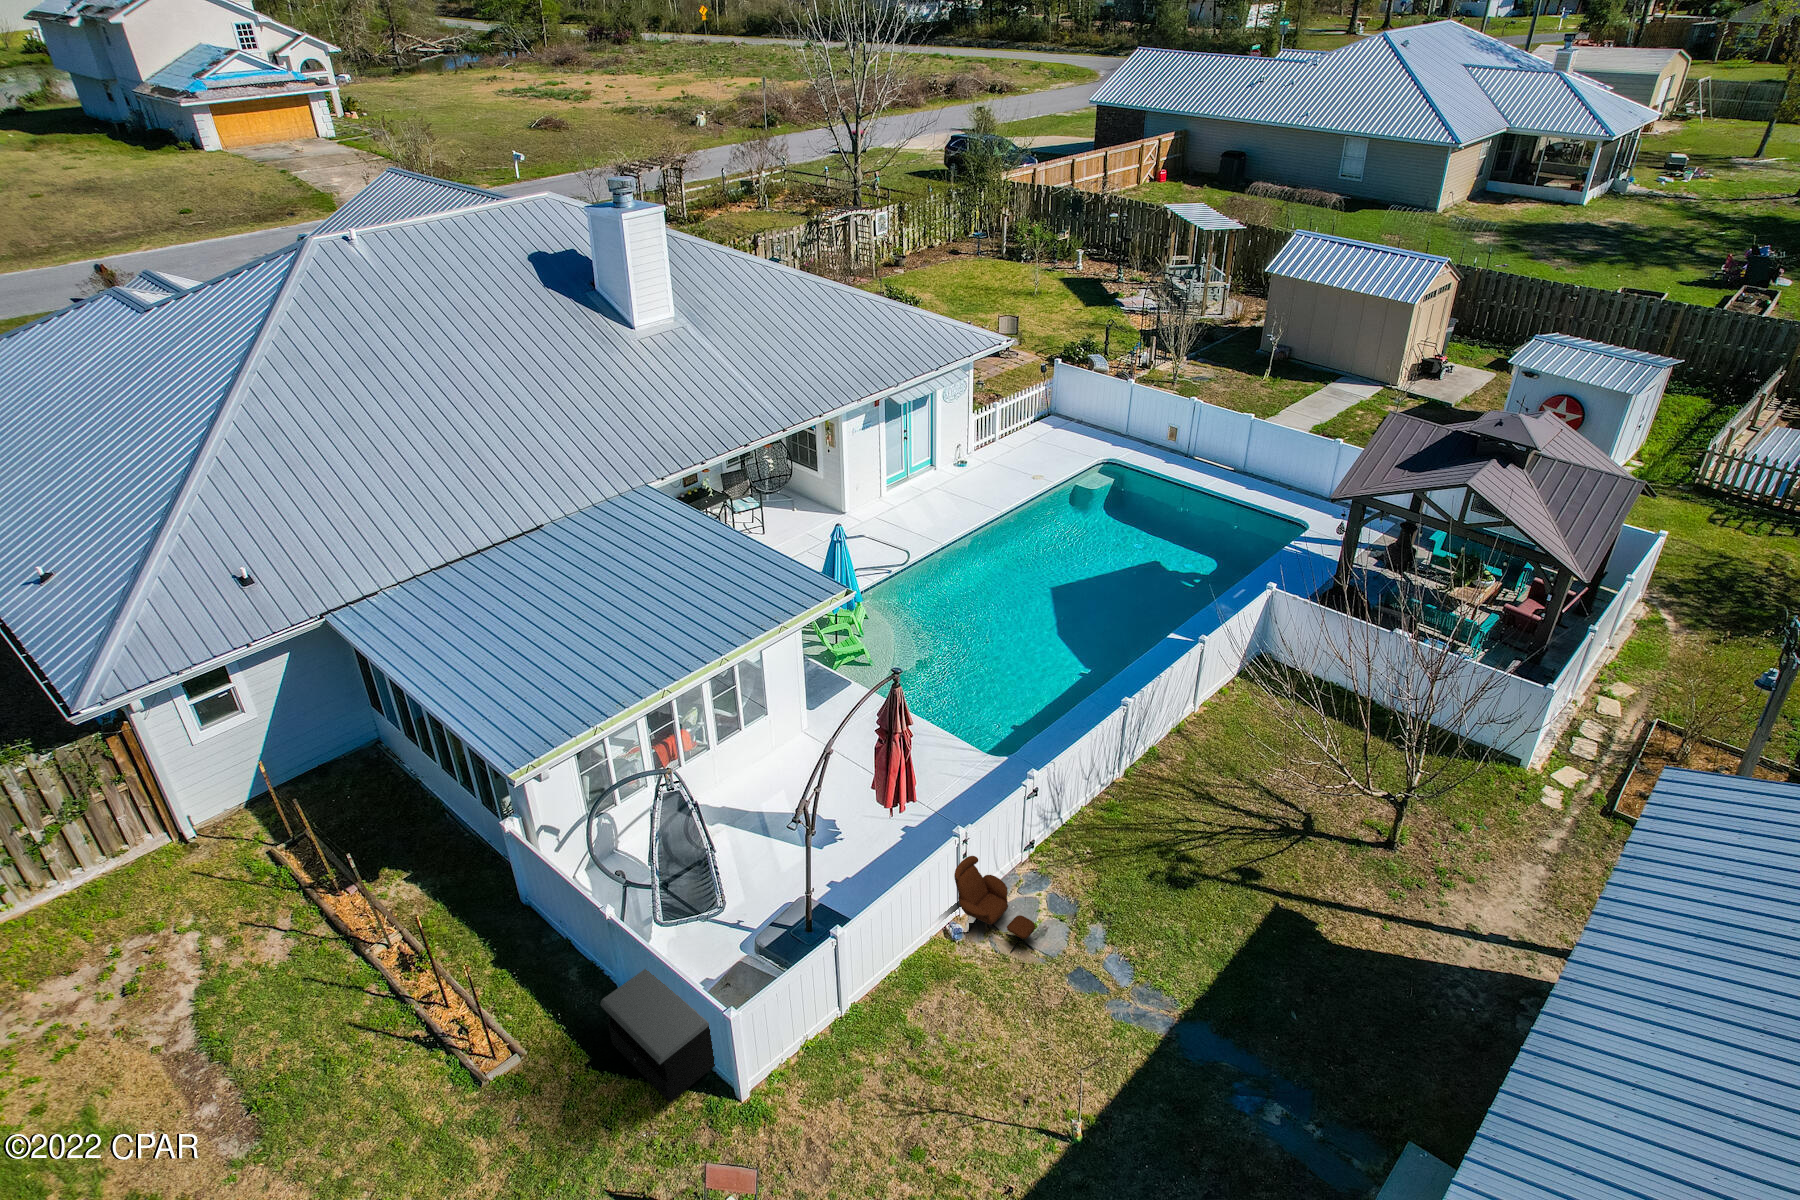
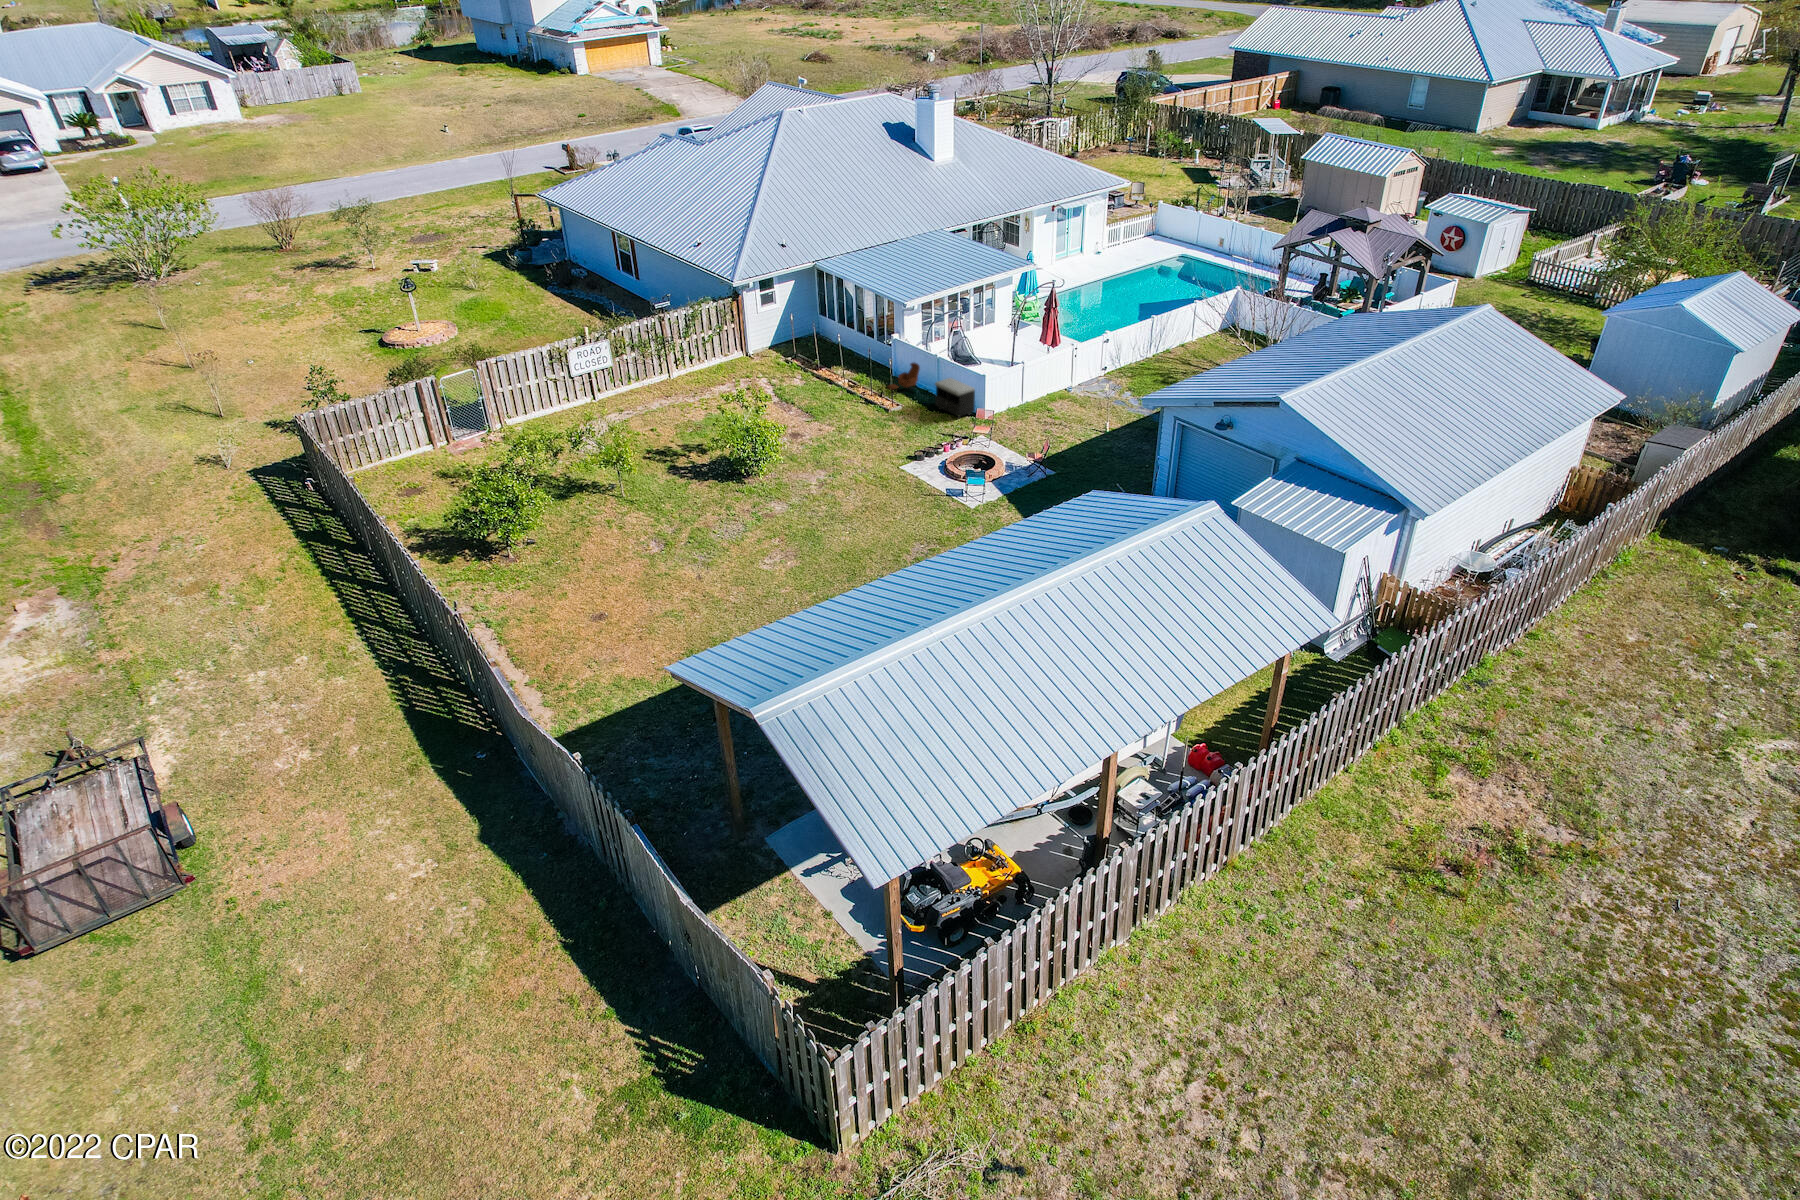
lounge chair: present [954,856,1035,953] -> present [888,363,920,394]

